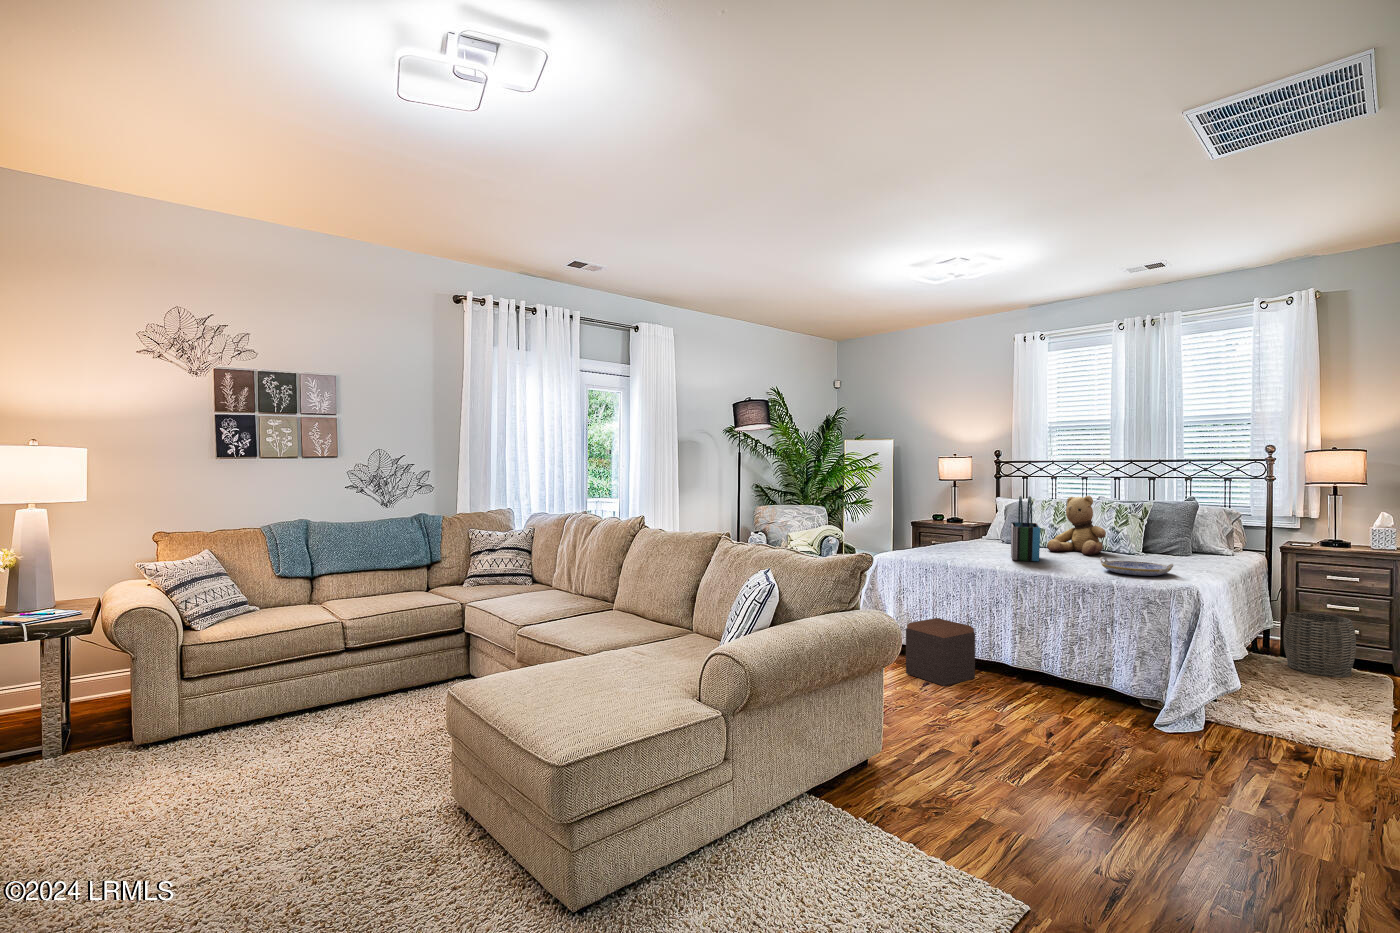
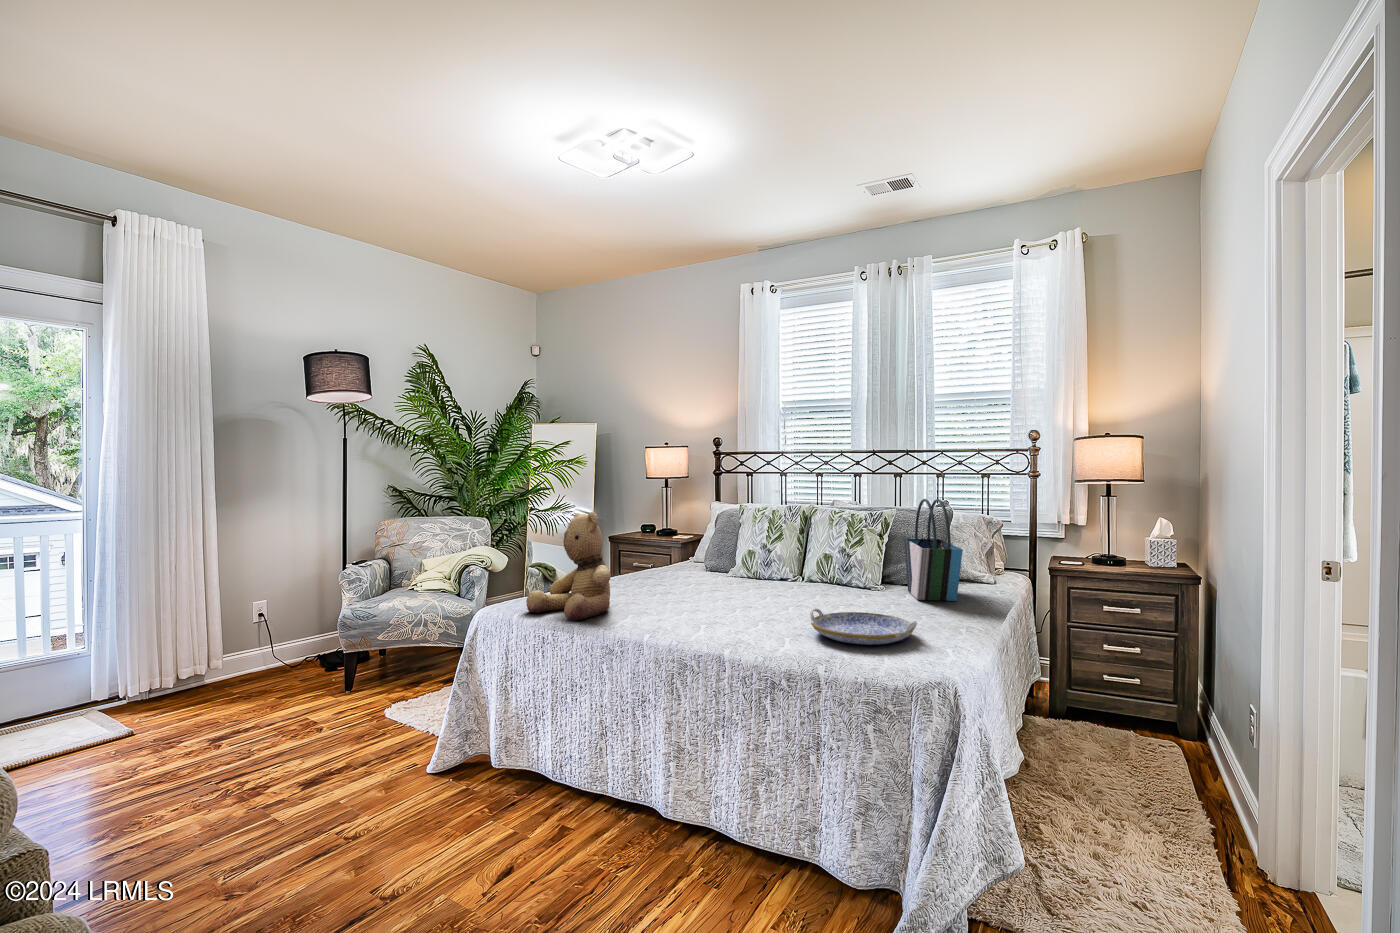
tote bag: present [1011,496,1040,561] -> present [904,499,963,601]
teddy bear: present [1047,496,1106,555] -> present [526,512,611,621]
woven basket: present [1284,612,1356,677] -> none [1056,660,1142,758]
footstool: present [906,618,975,686] -> none [476,732,601,887]

